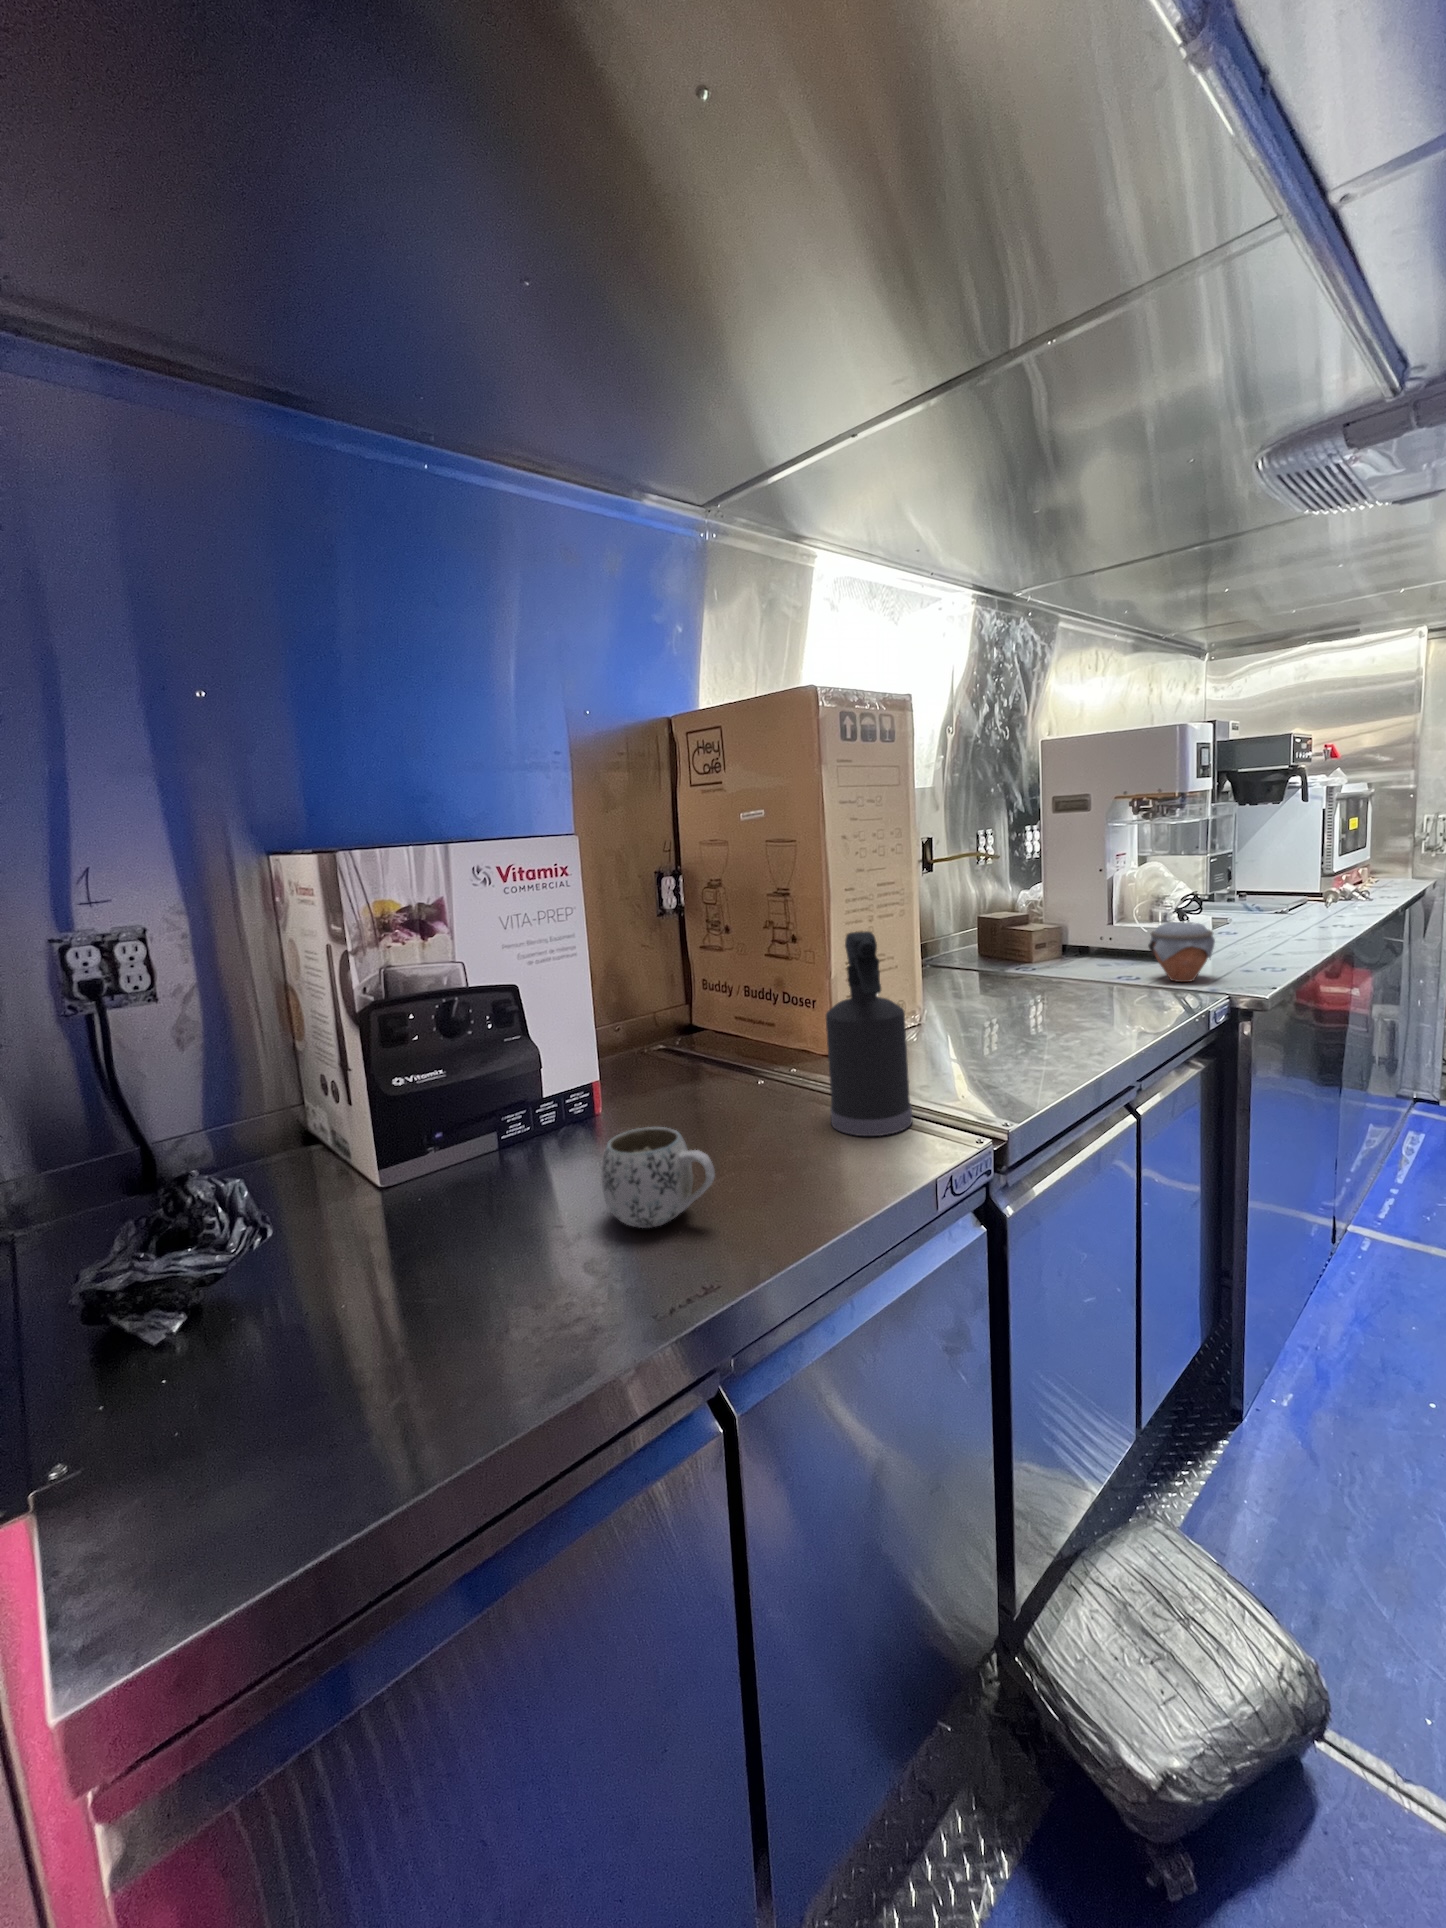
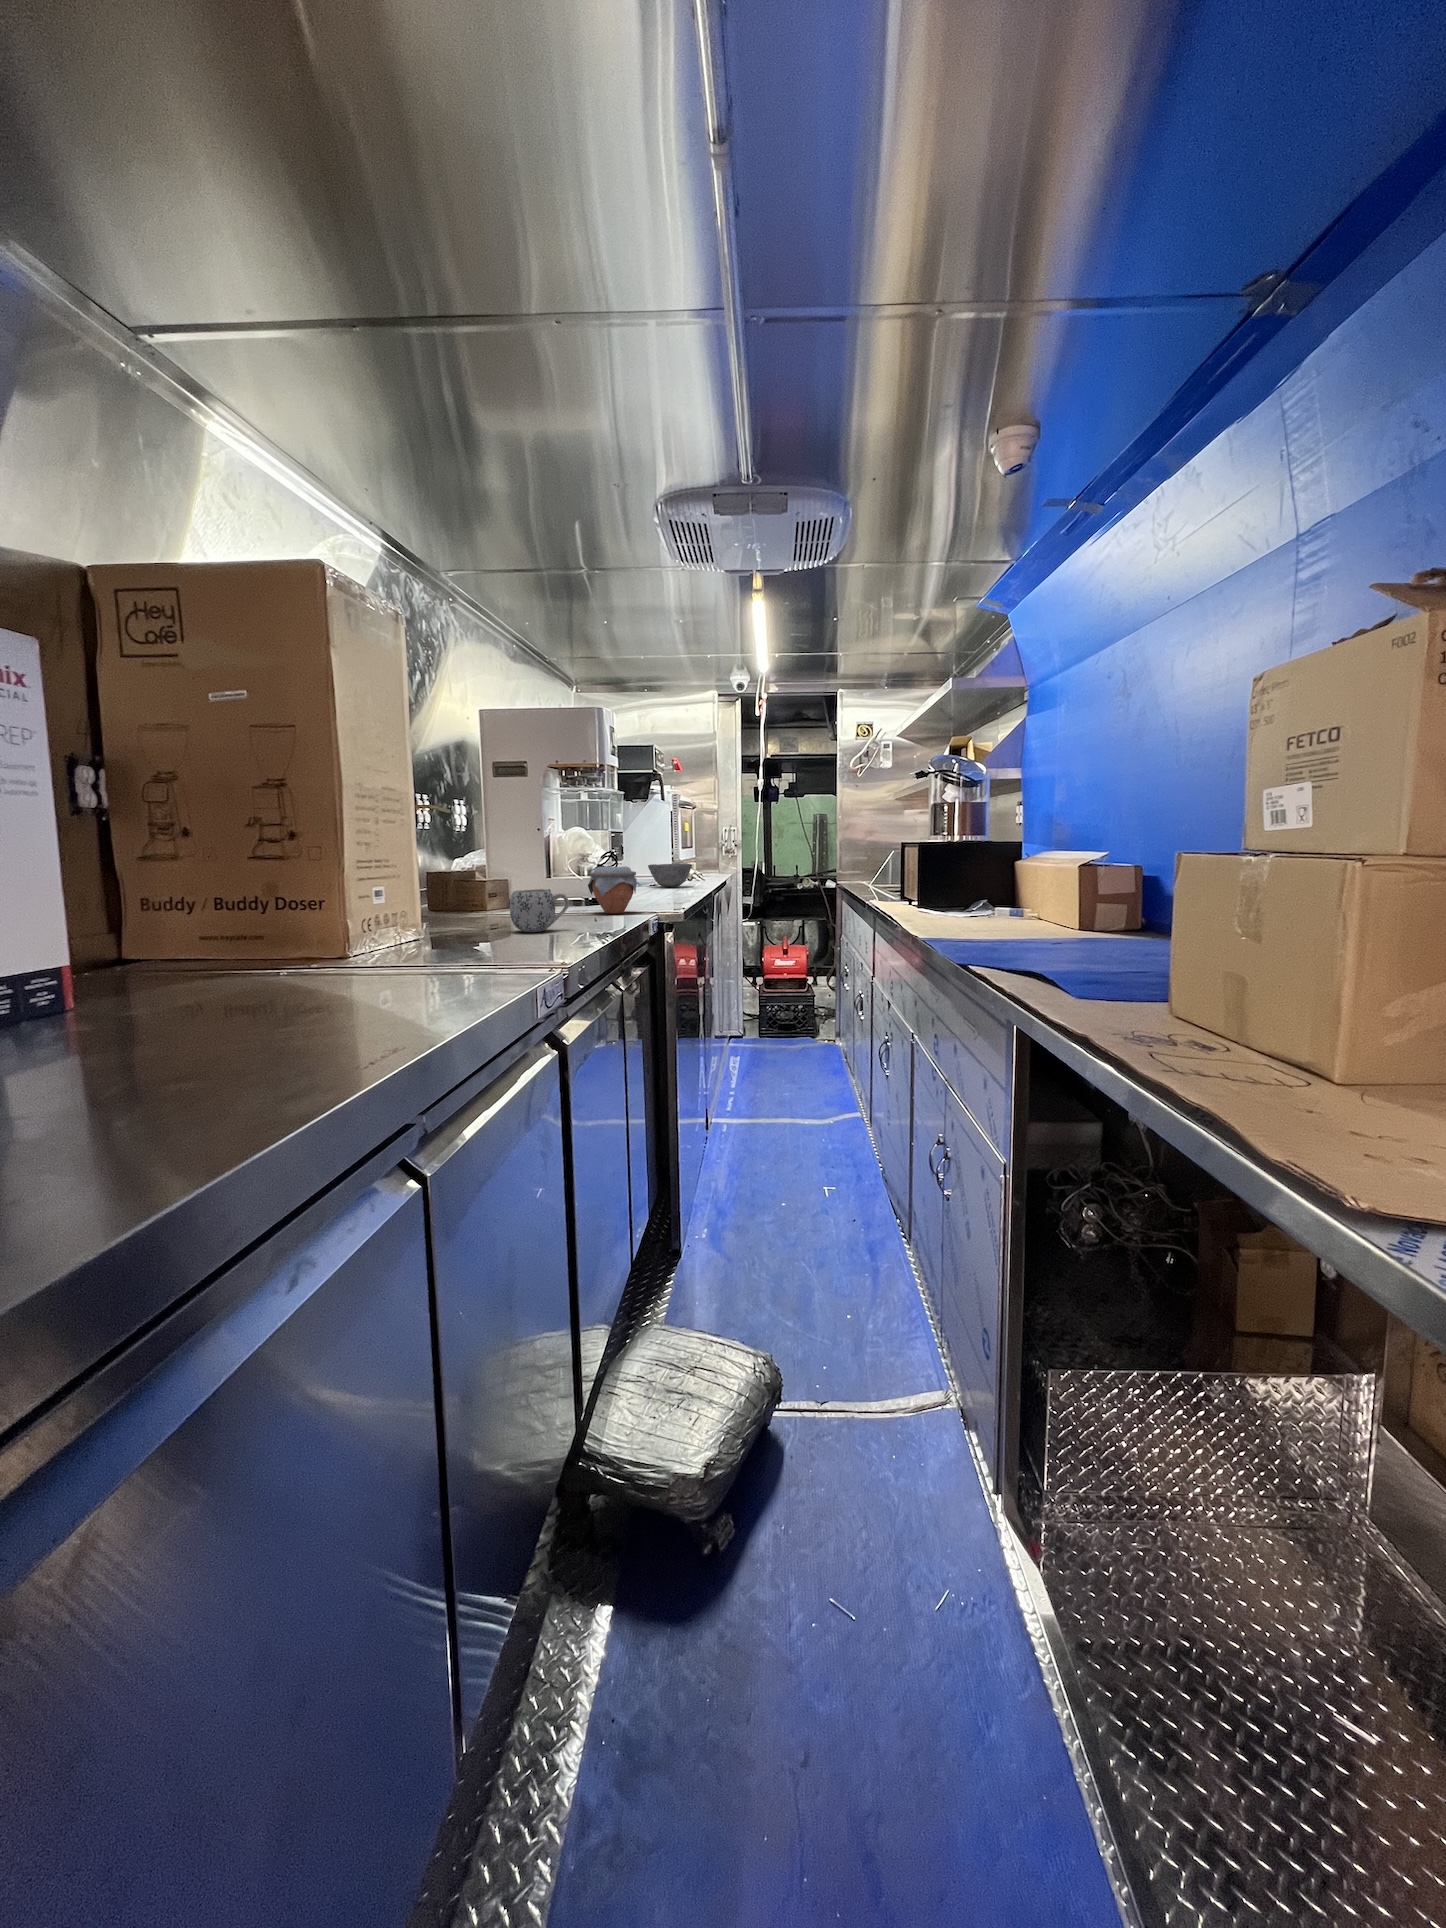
bowl: none [1277,882,1347,914] -> present [648,864,692,887]
spray bottle: present [826,931,912,1136] -> none [380,792,472,993]
mug: present [601,1127,715,1228] -> present [510,889,570,932]

